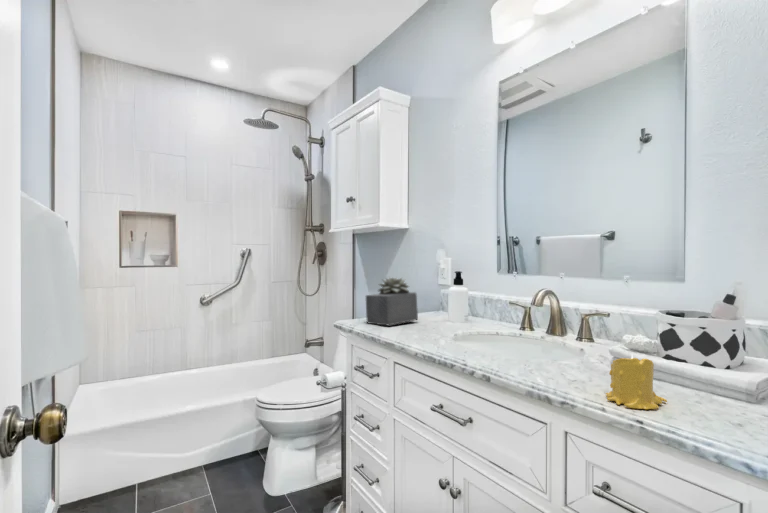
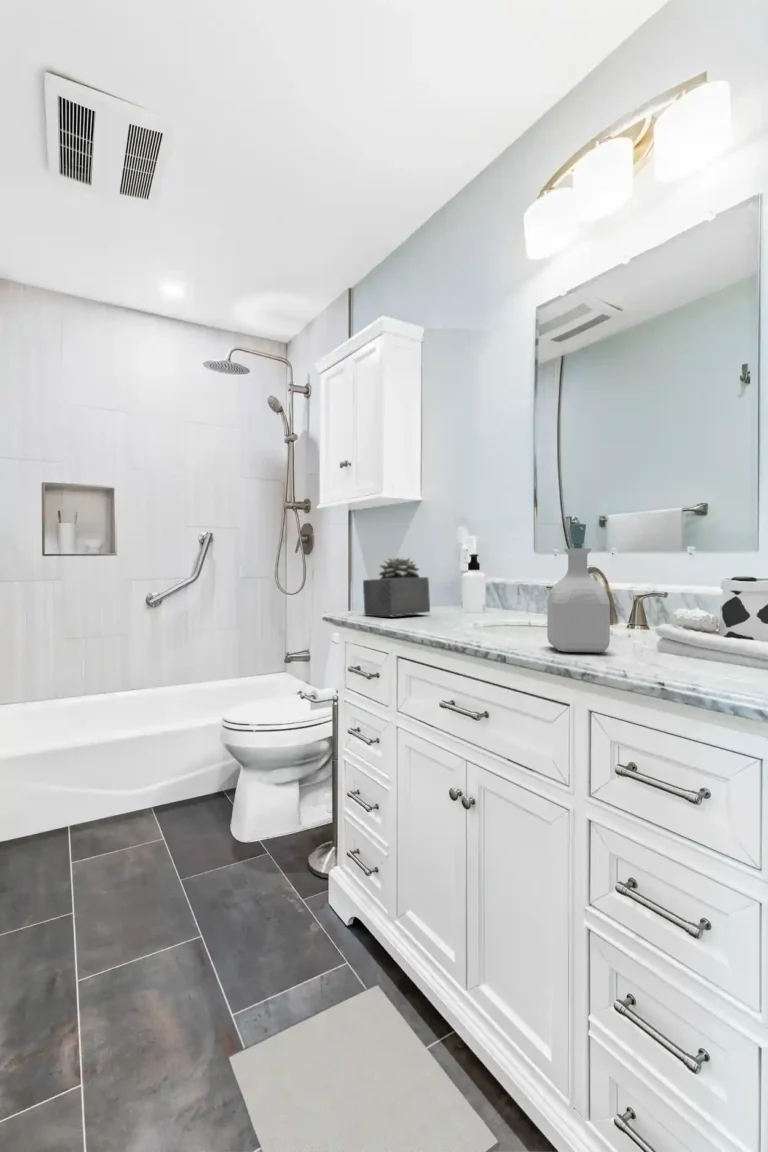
soap bottle: none [519,268,573,375] -> present [547,524,610,652]
candle: present [606,355,667,409] -> none [641,613,712,675]

